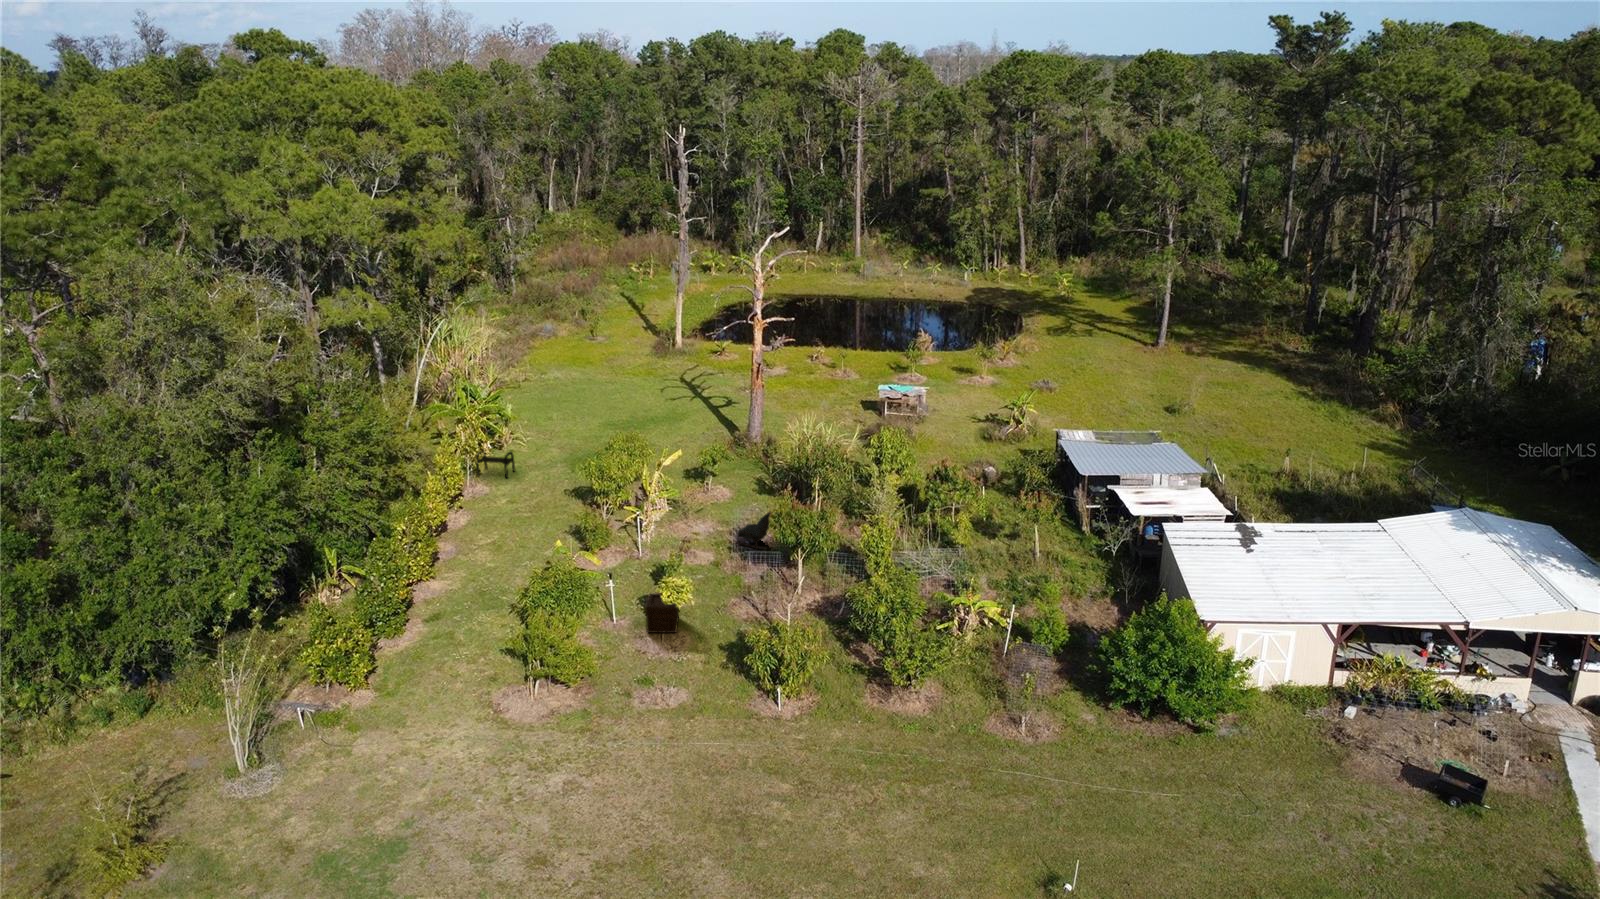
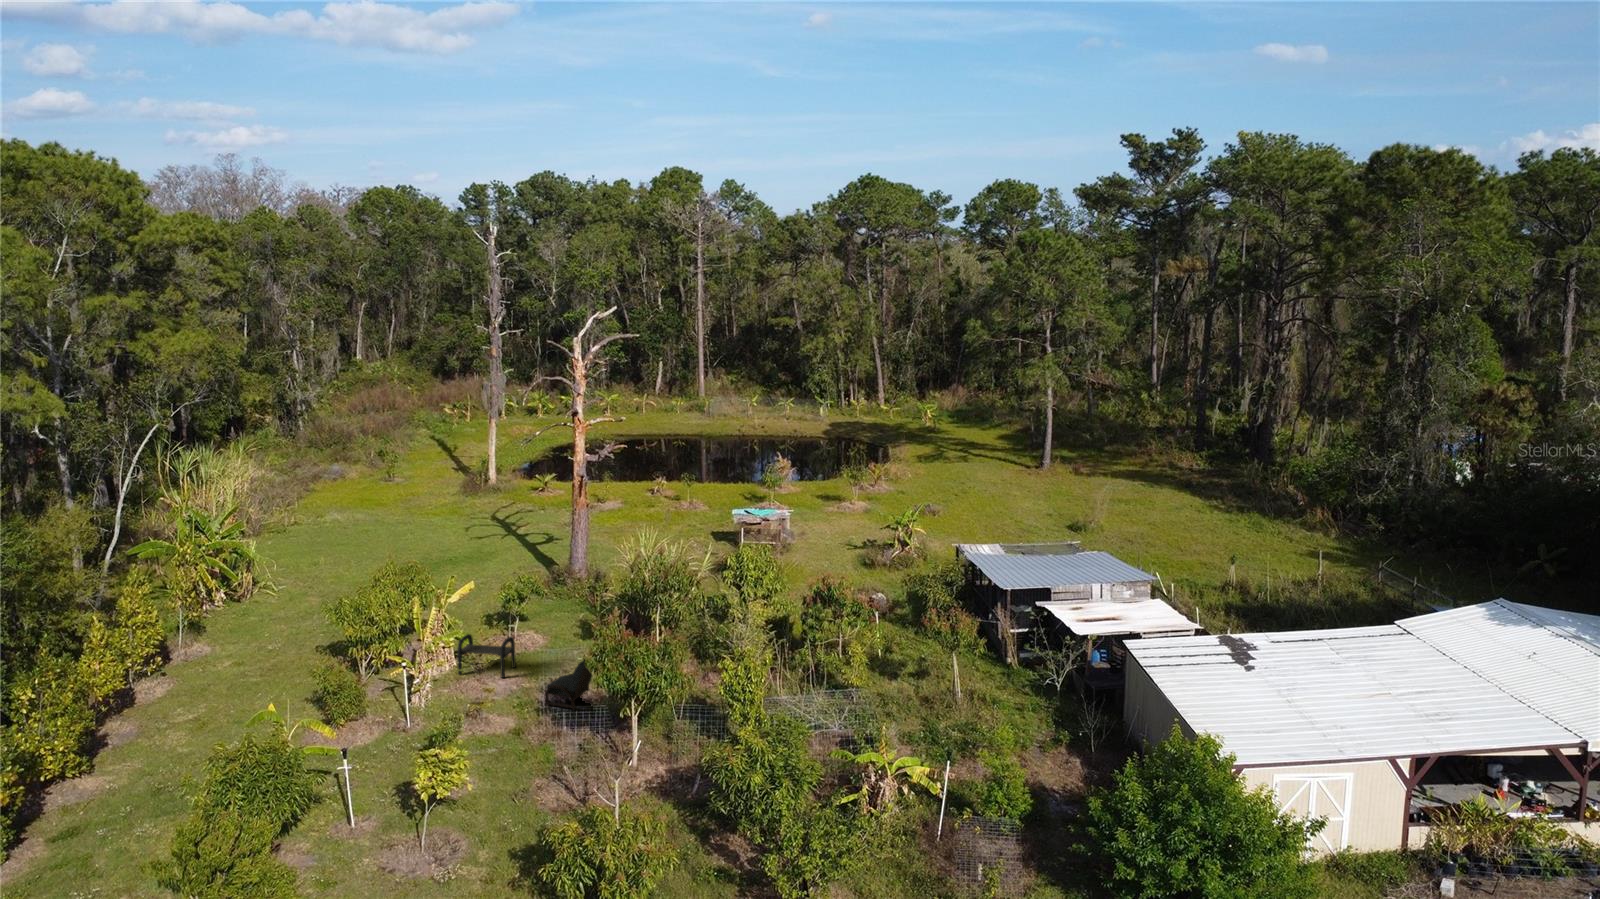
bench: present [476,451,515,478] -> present [457,634,516,678]
wooden crate: present [646,593,679,633] -> none [382,778,442,846]

